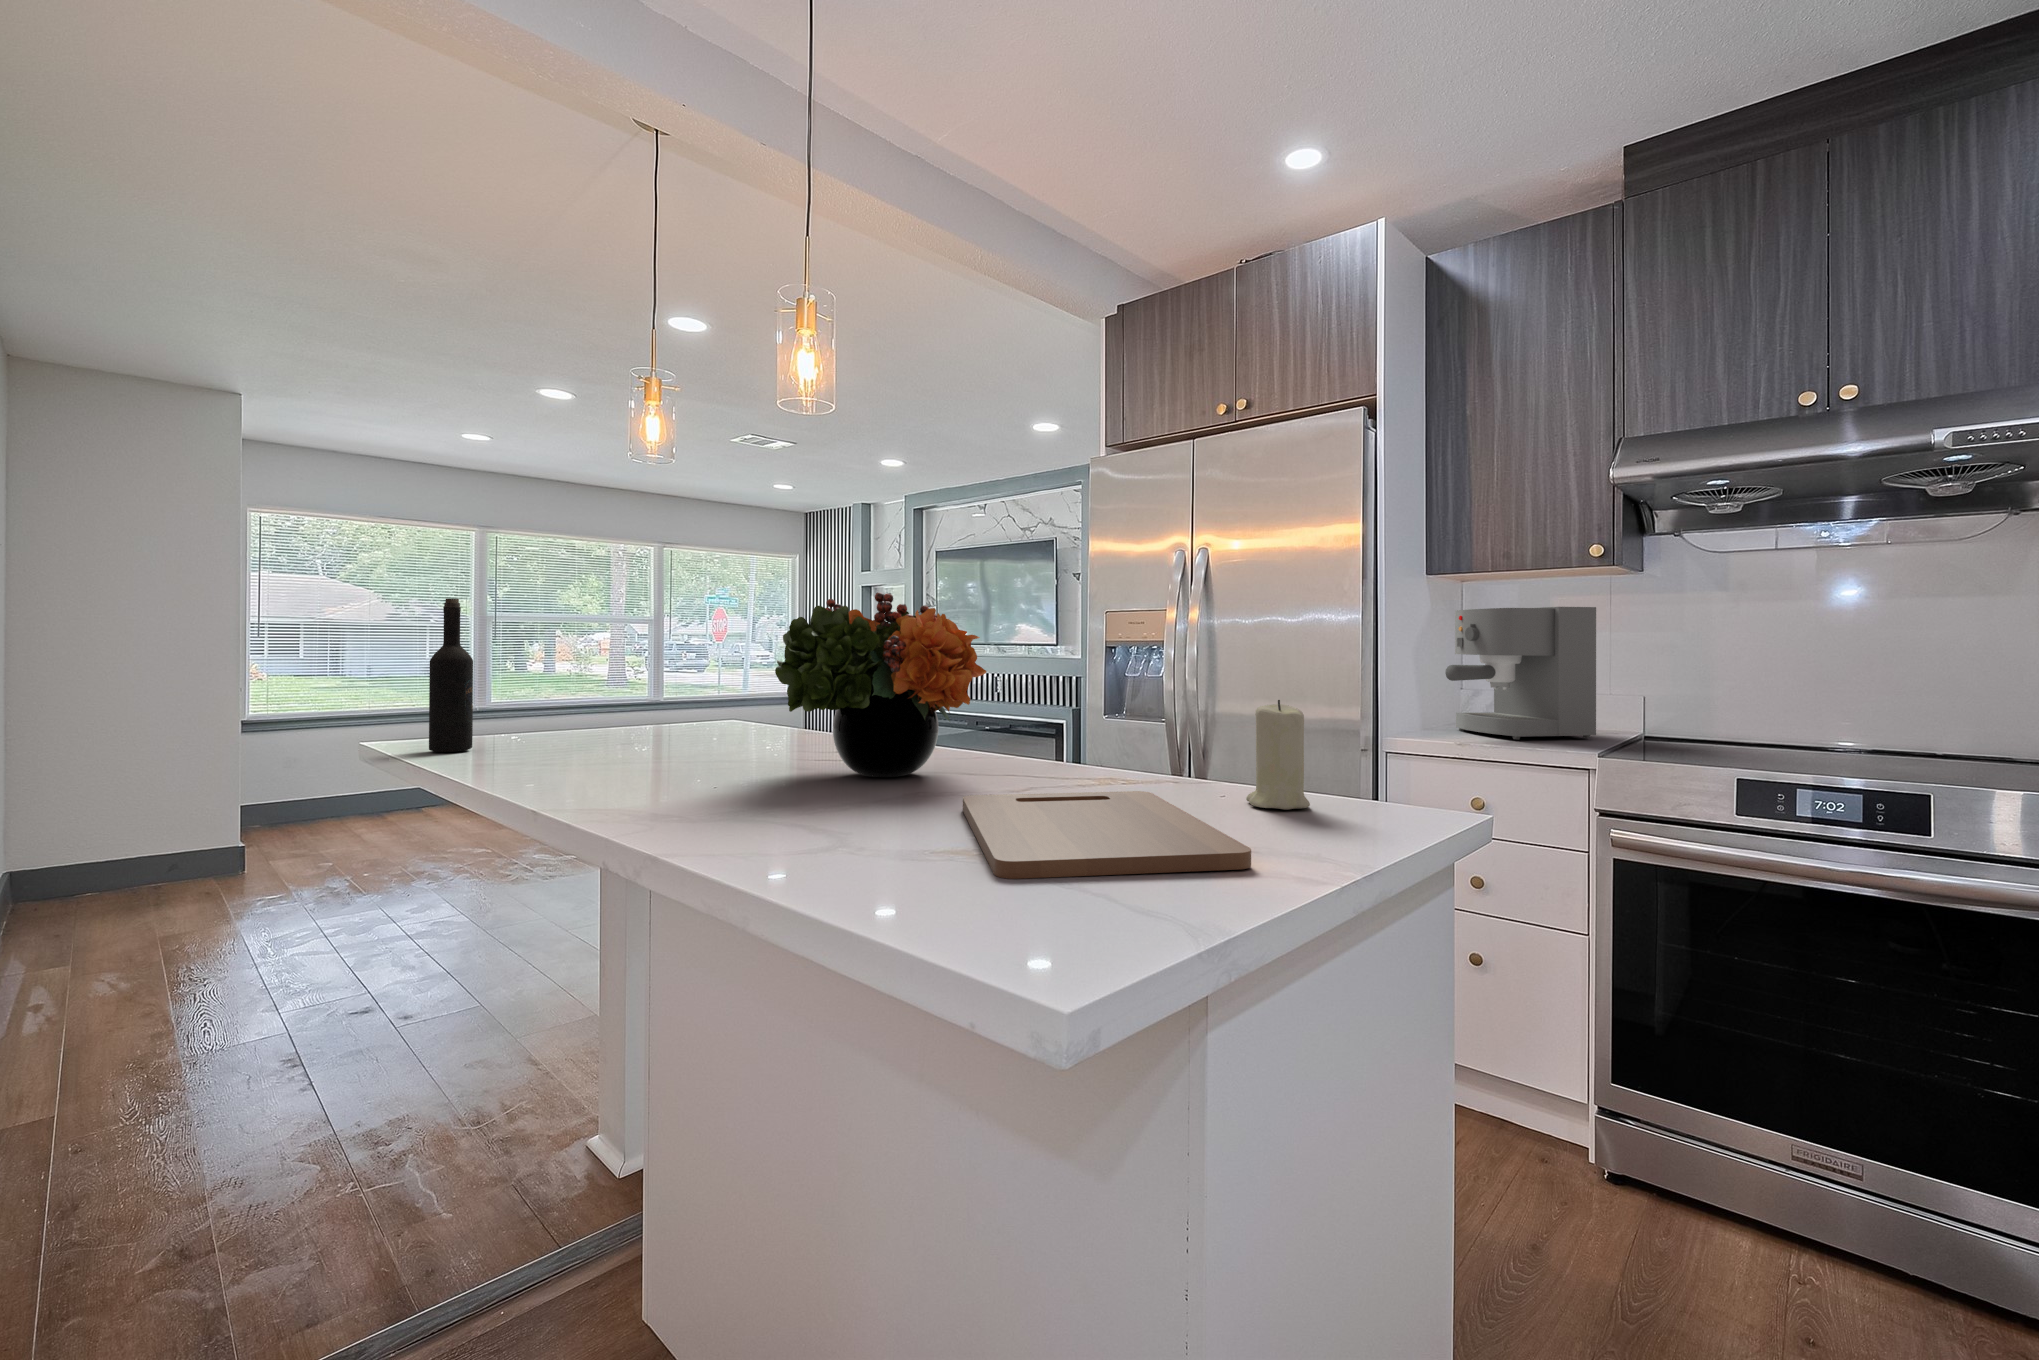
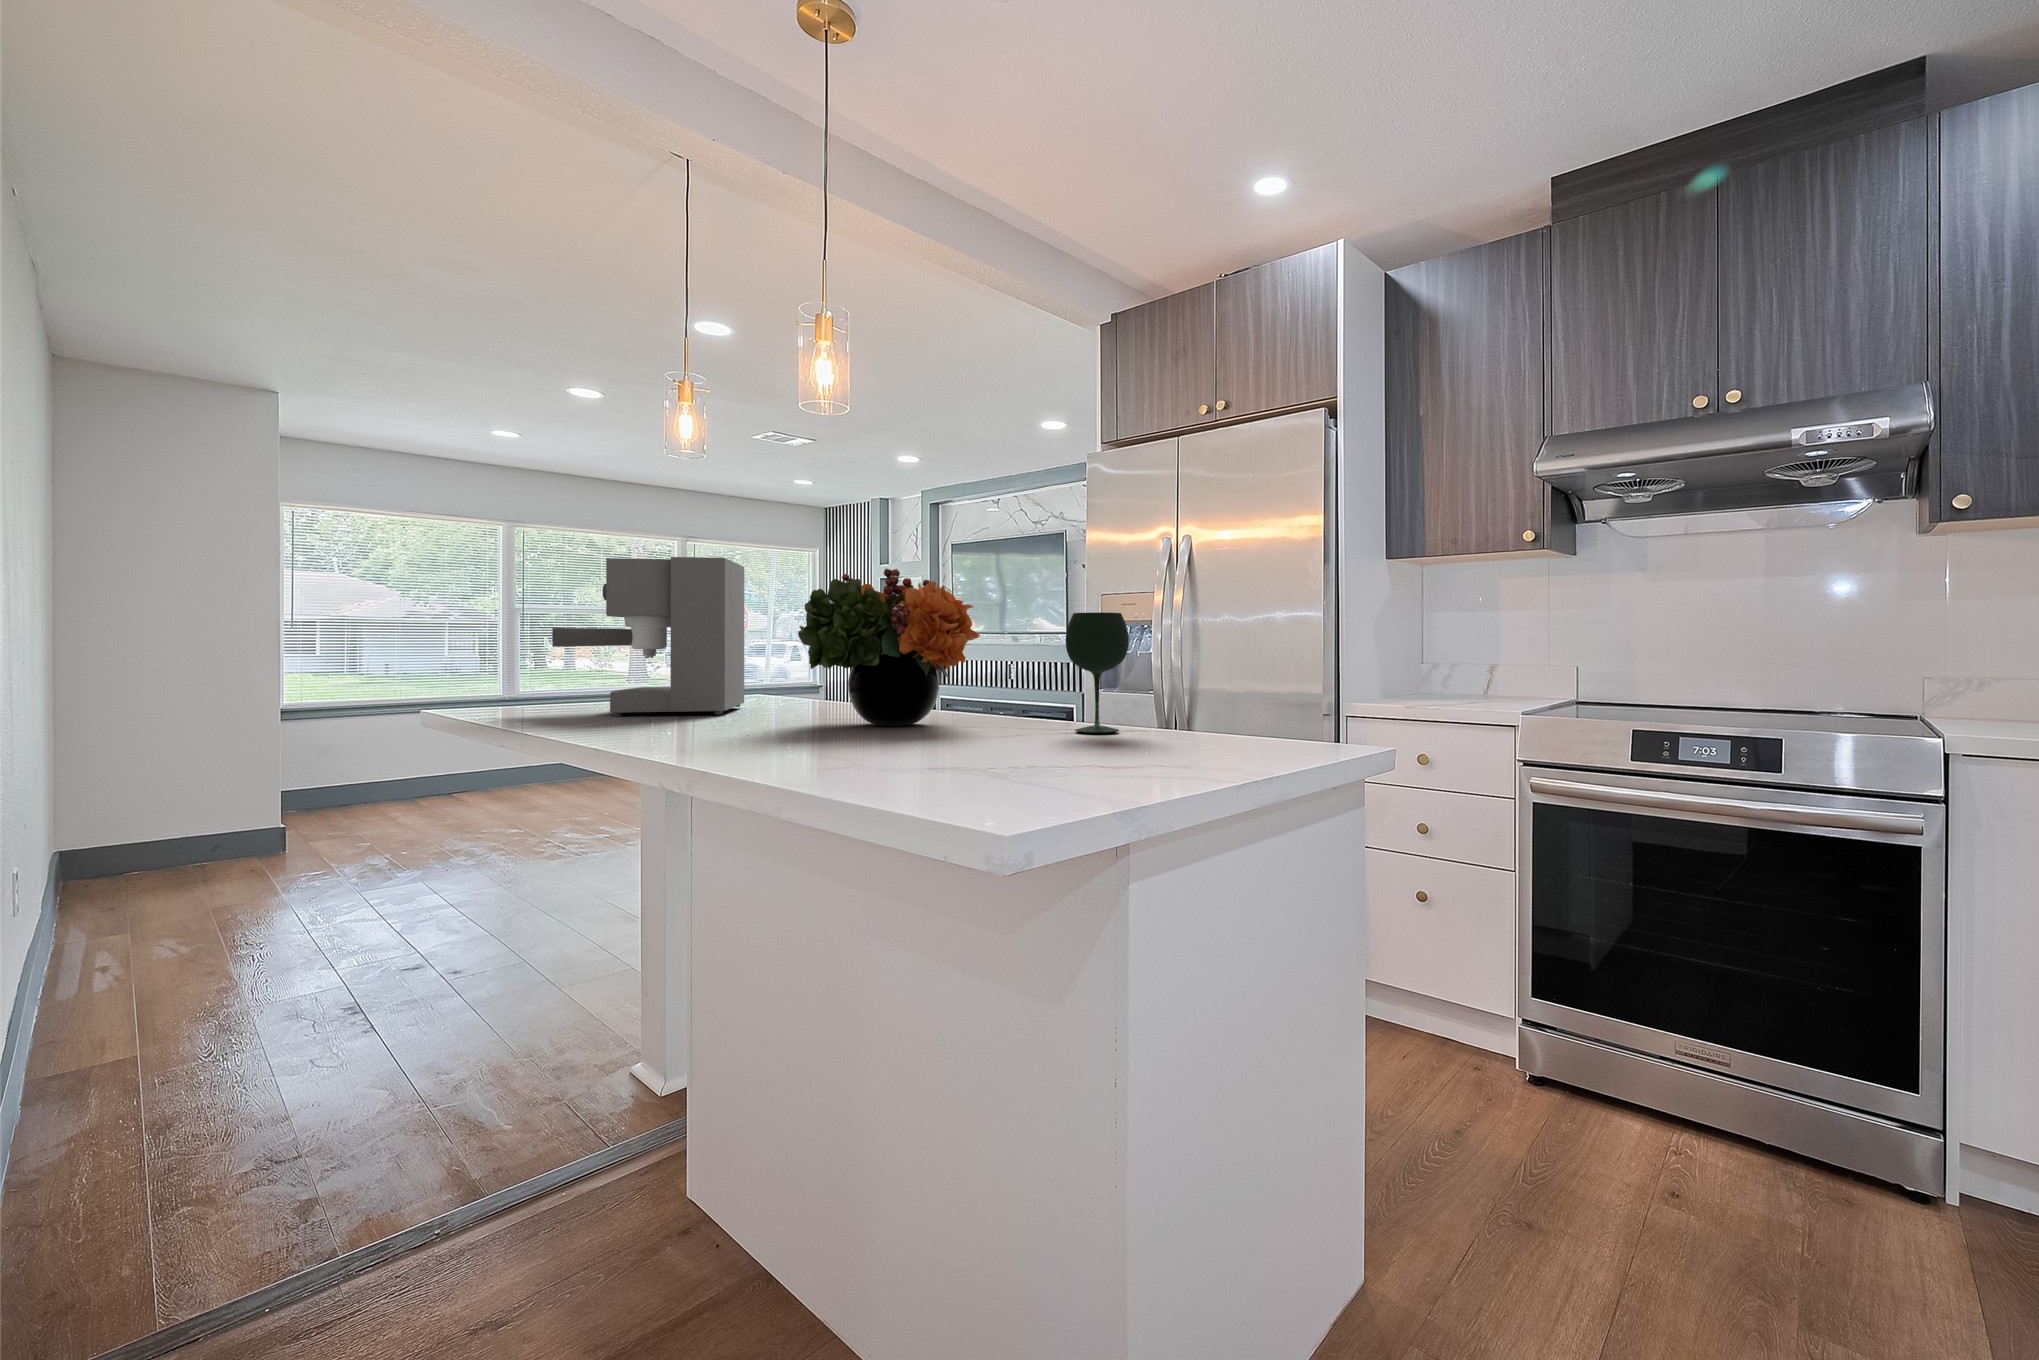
wine bottle: present [429,598,473,752] -> none [491,578,529,713]
coffee maker: present [1445,607,1596,739] -> present [552,557,744,716]
wine glass: none [1090,648,1166,793] -> present [1066,612,1129,733]
candle: present [1246,700,1310,810] -> none [1192,652,1242,741]
cutting board: present [963,791,1251,879] -> none [955,728,1172,774]

